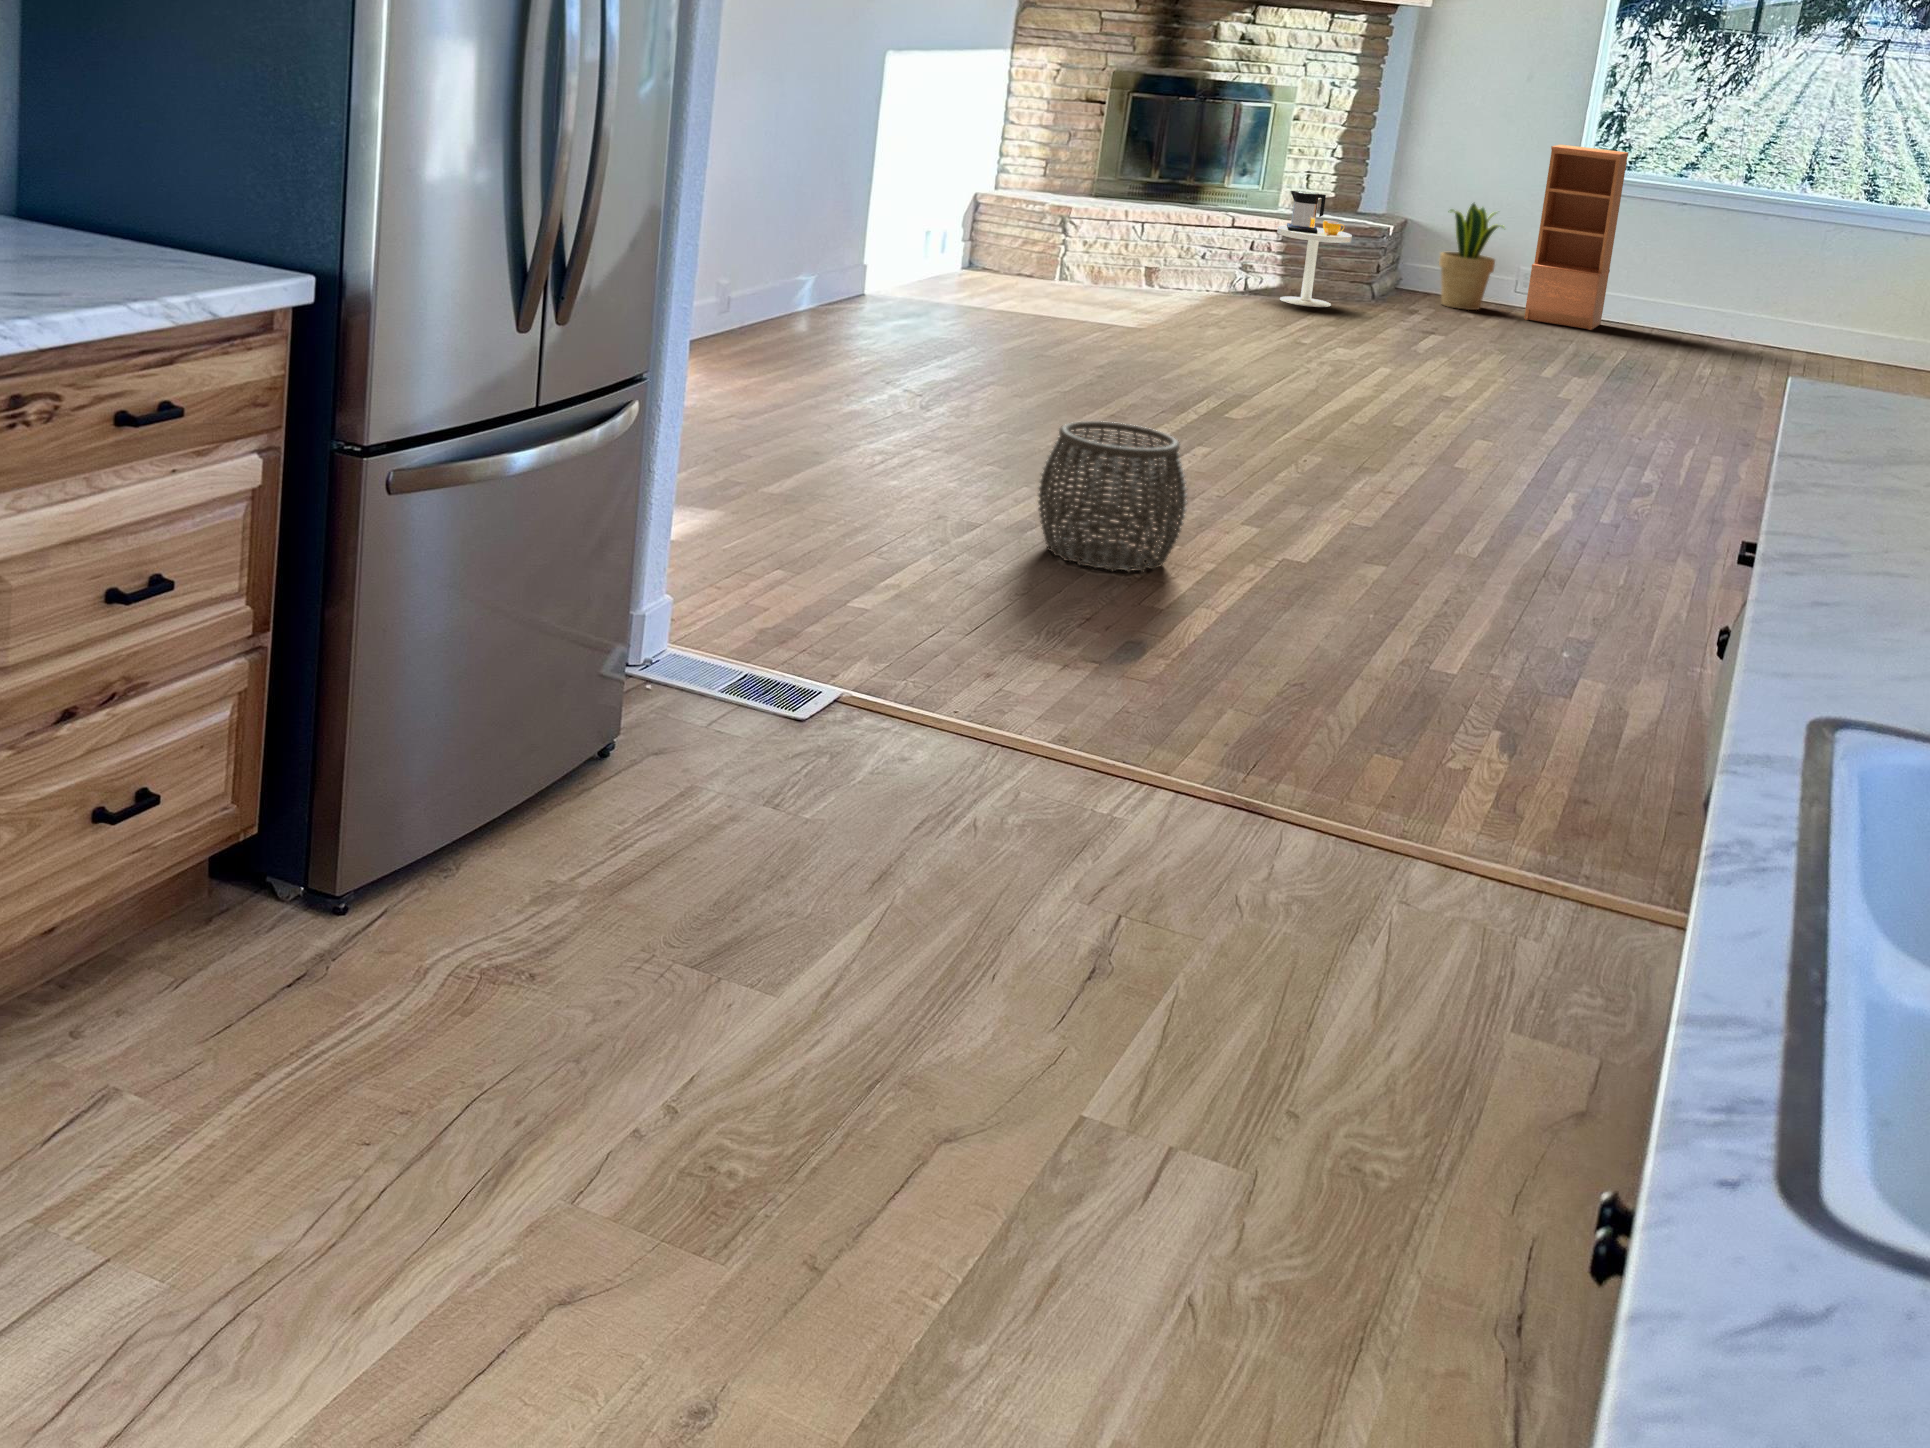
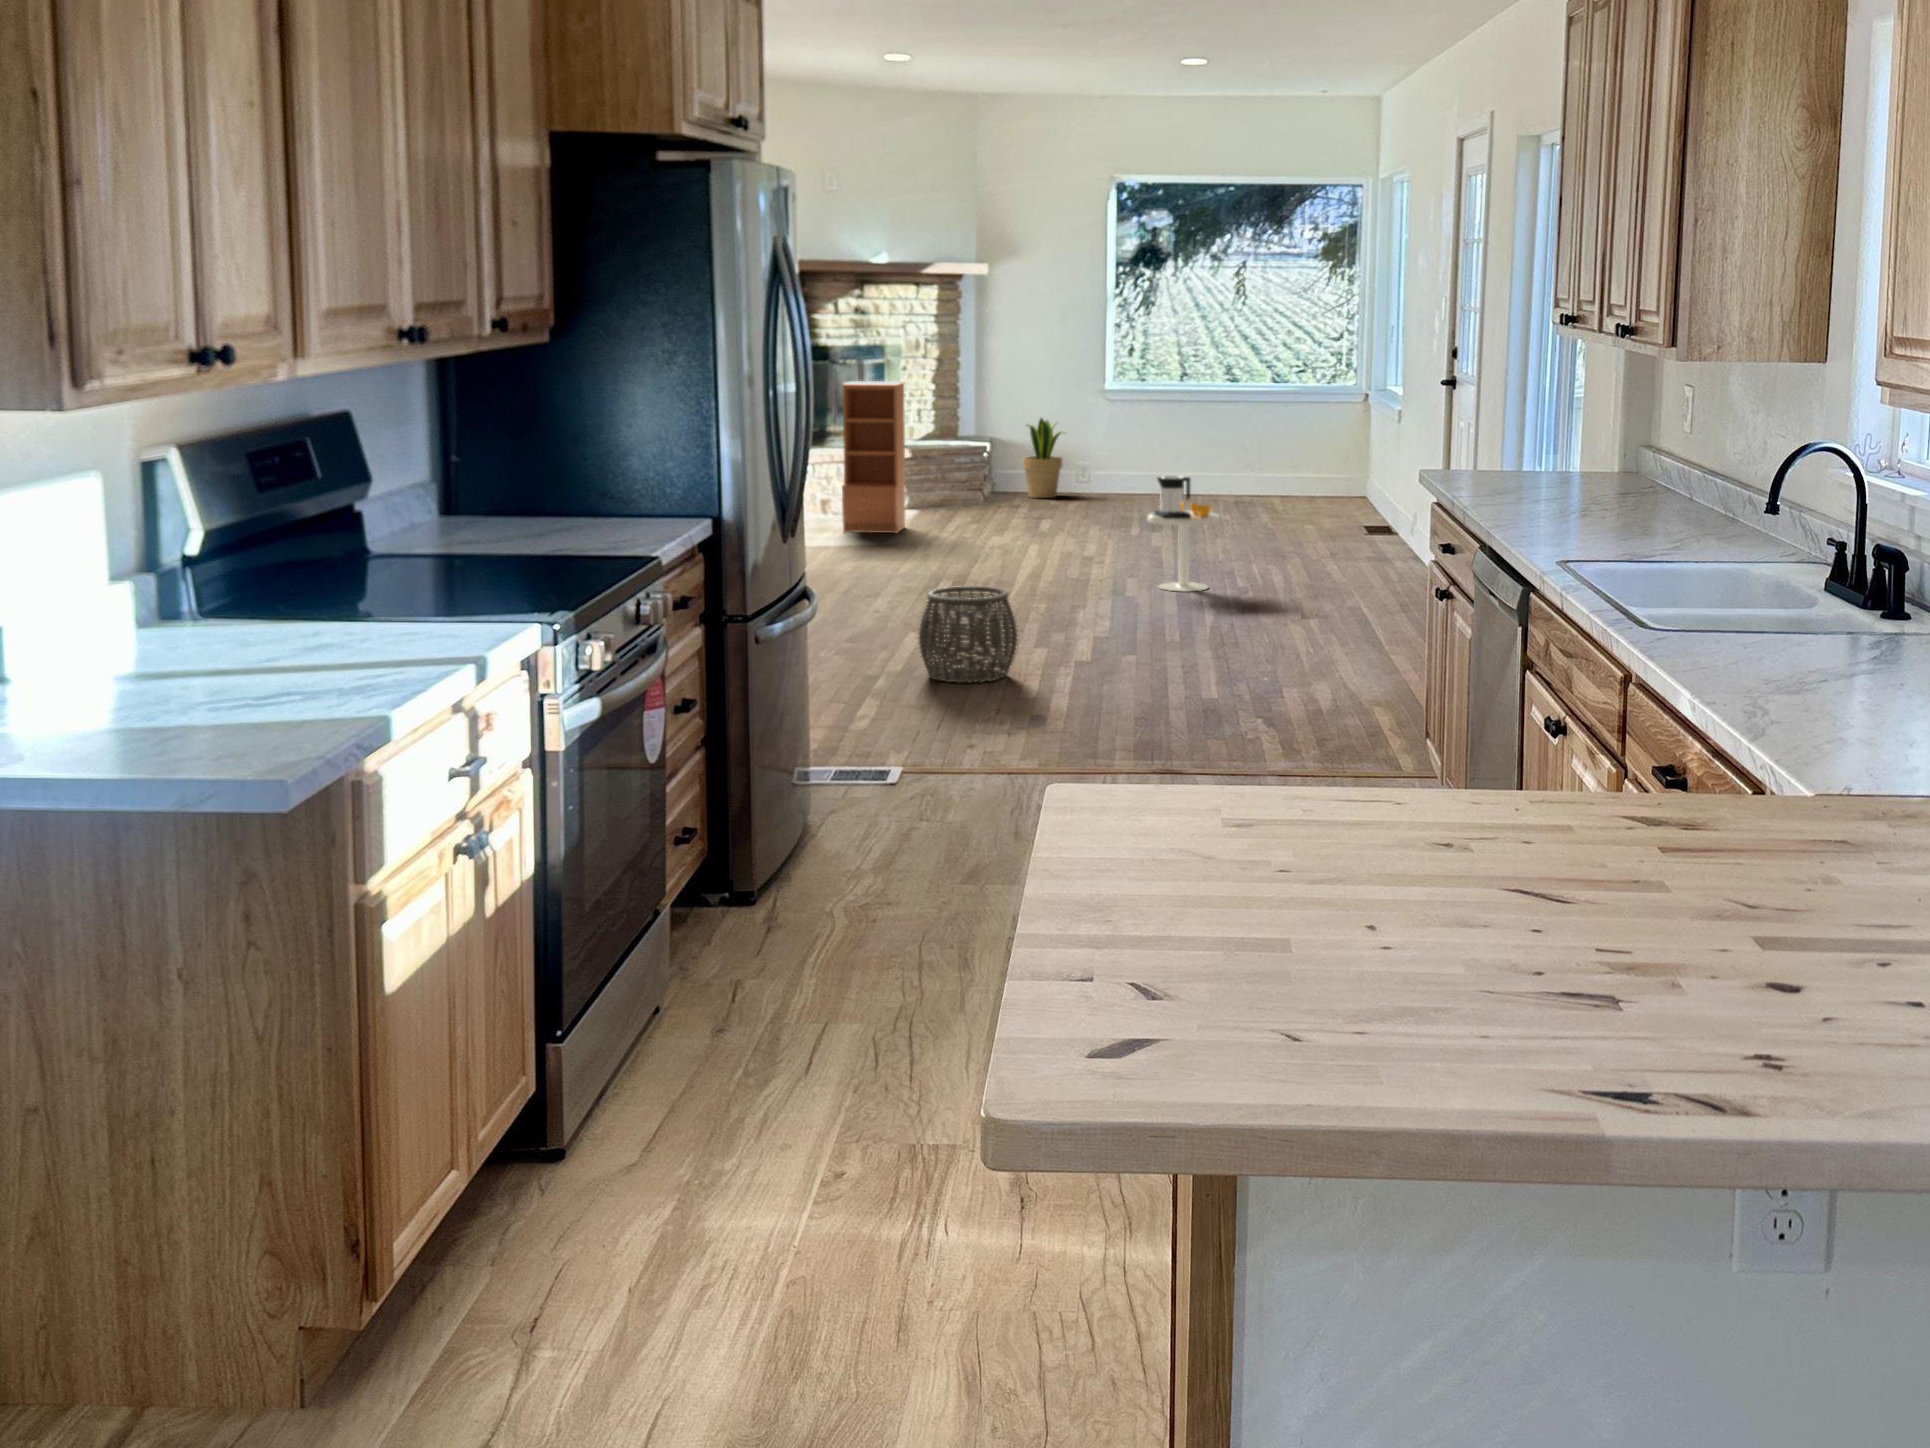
bookcase: present [1524,145,1628,330] -> present [842,381,905,533]
side table: present [1277,191,1352,307] -> present [1148,476,1220,592]

